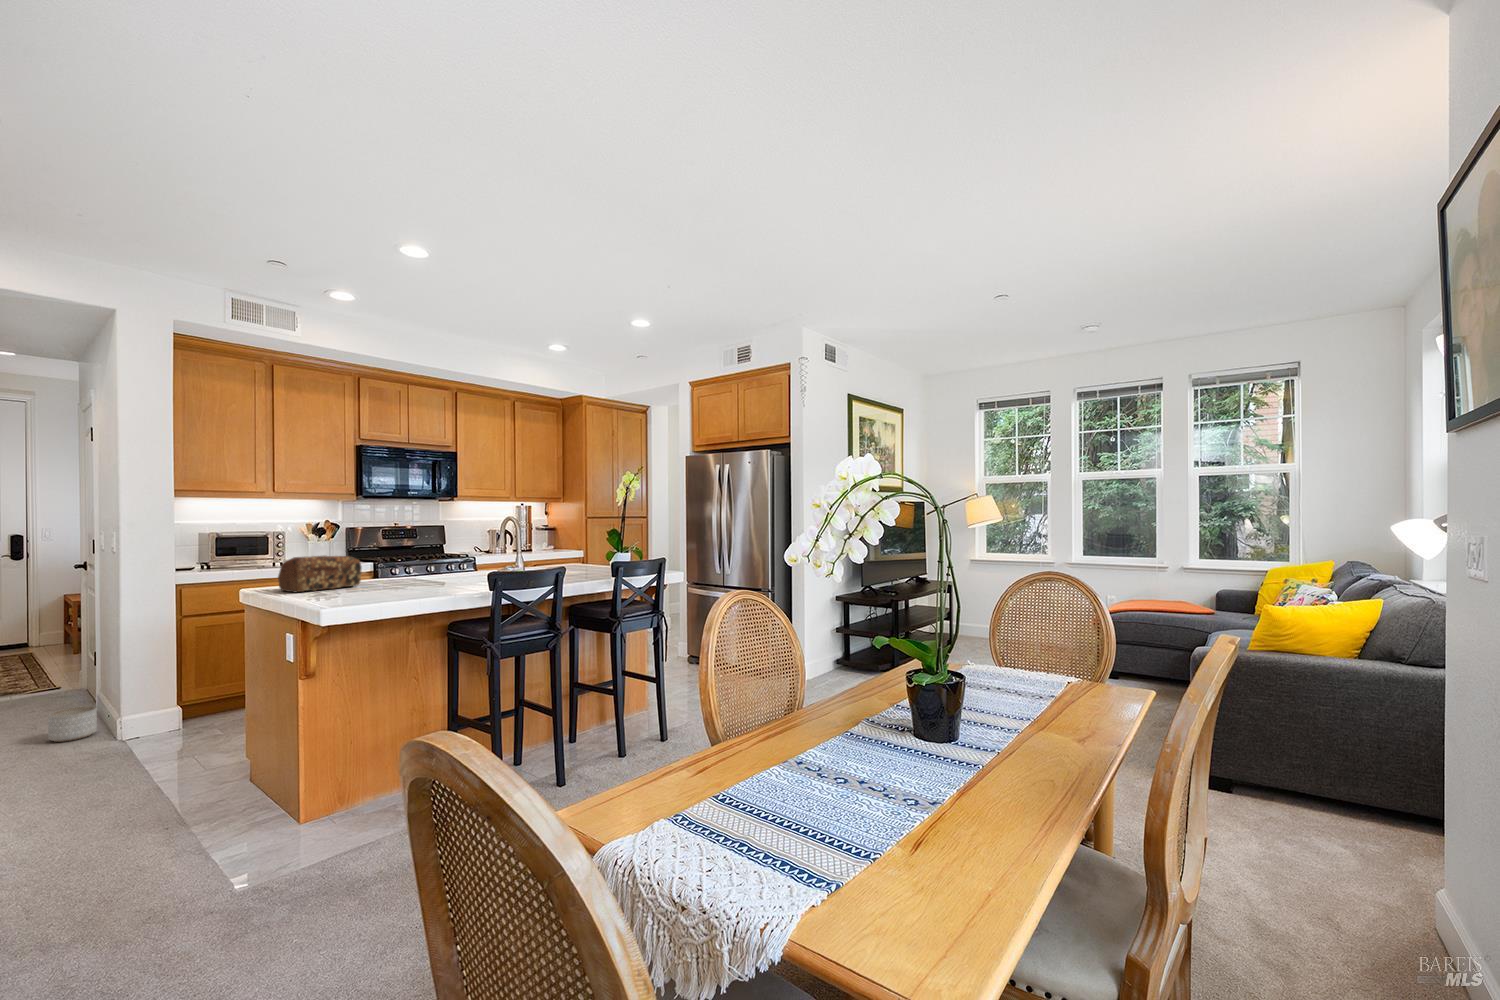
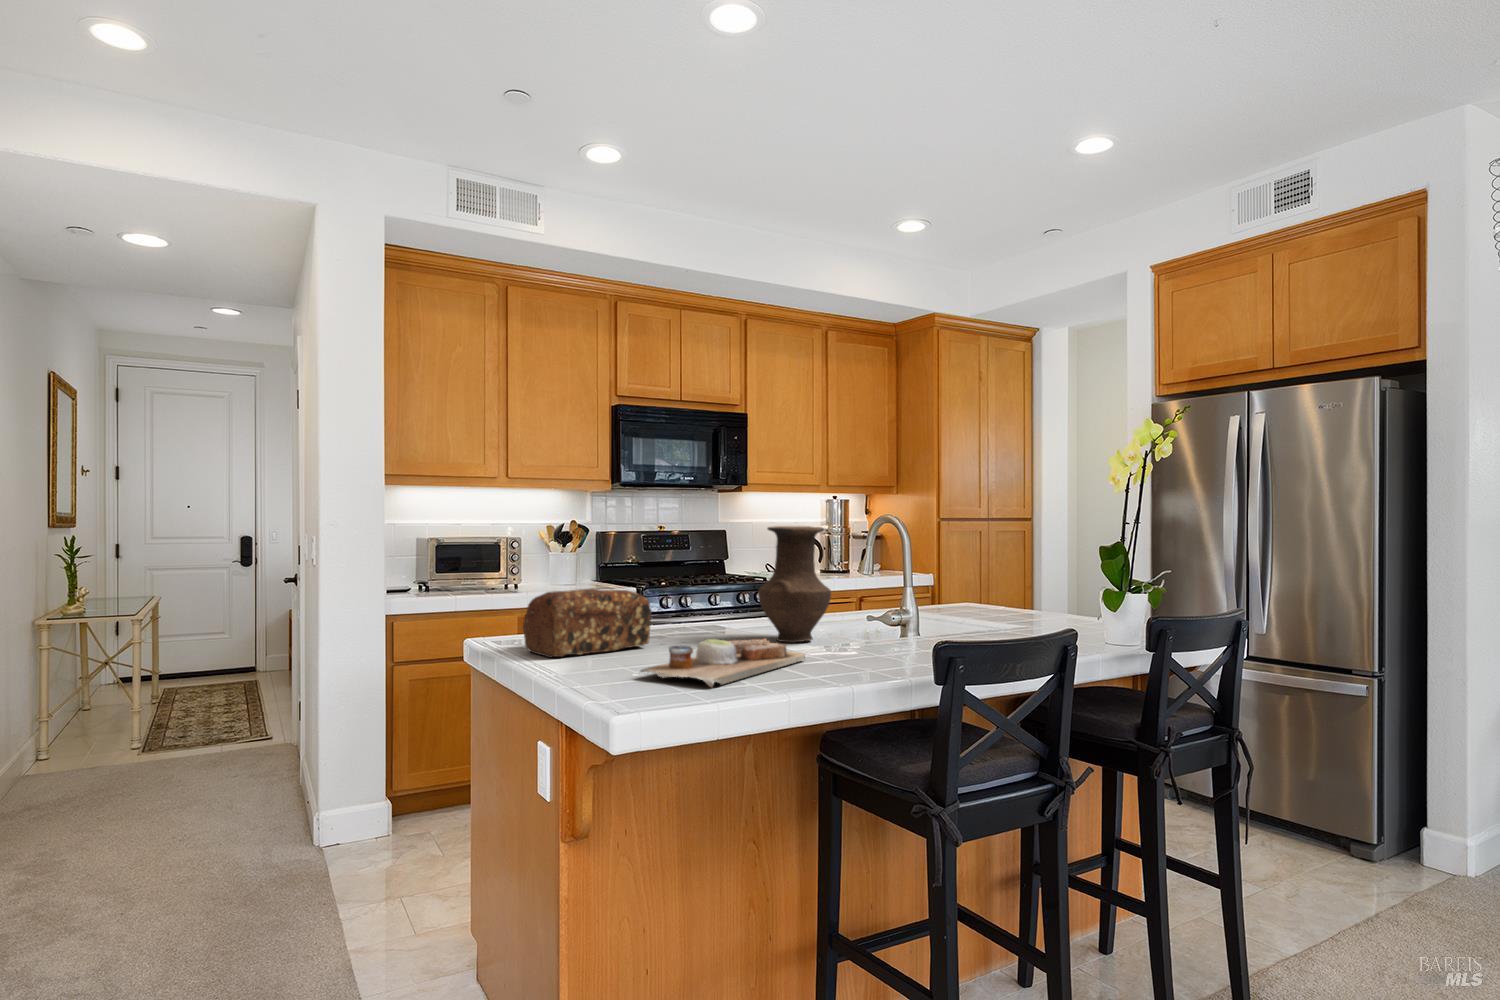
vase: none [430,520,472,581] -> present [758,526,831,642]
cutting board: none [345,578,448,598] -> present [641,638,805,687]
planter: present [48,706,97,742] -> none [244,782,298,833]

